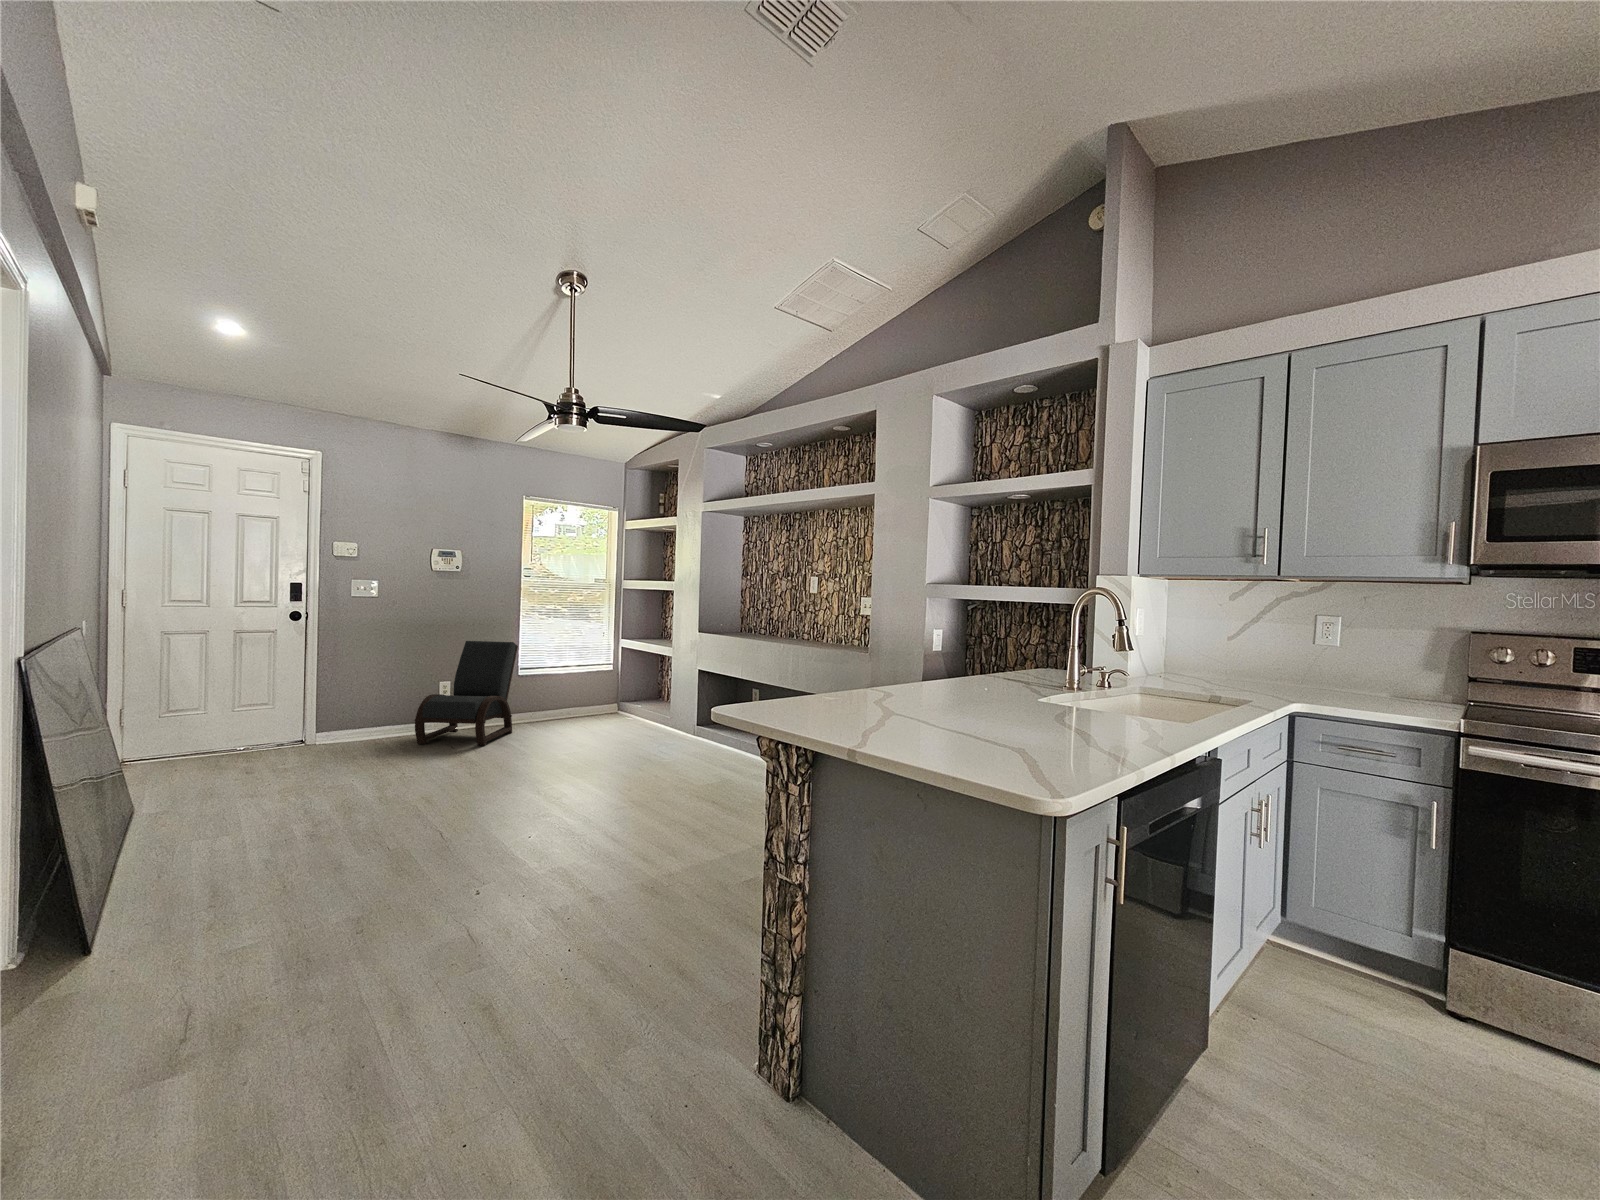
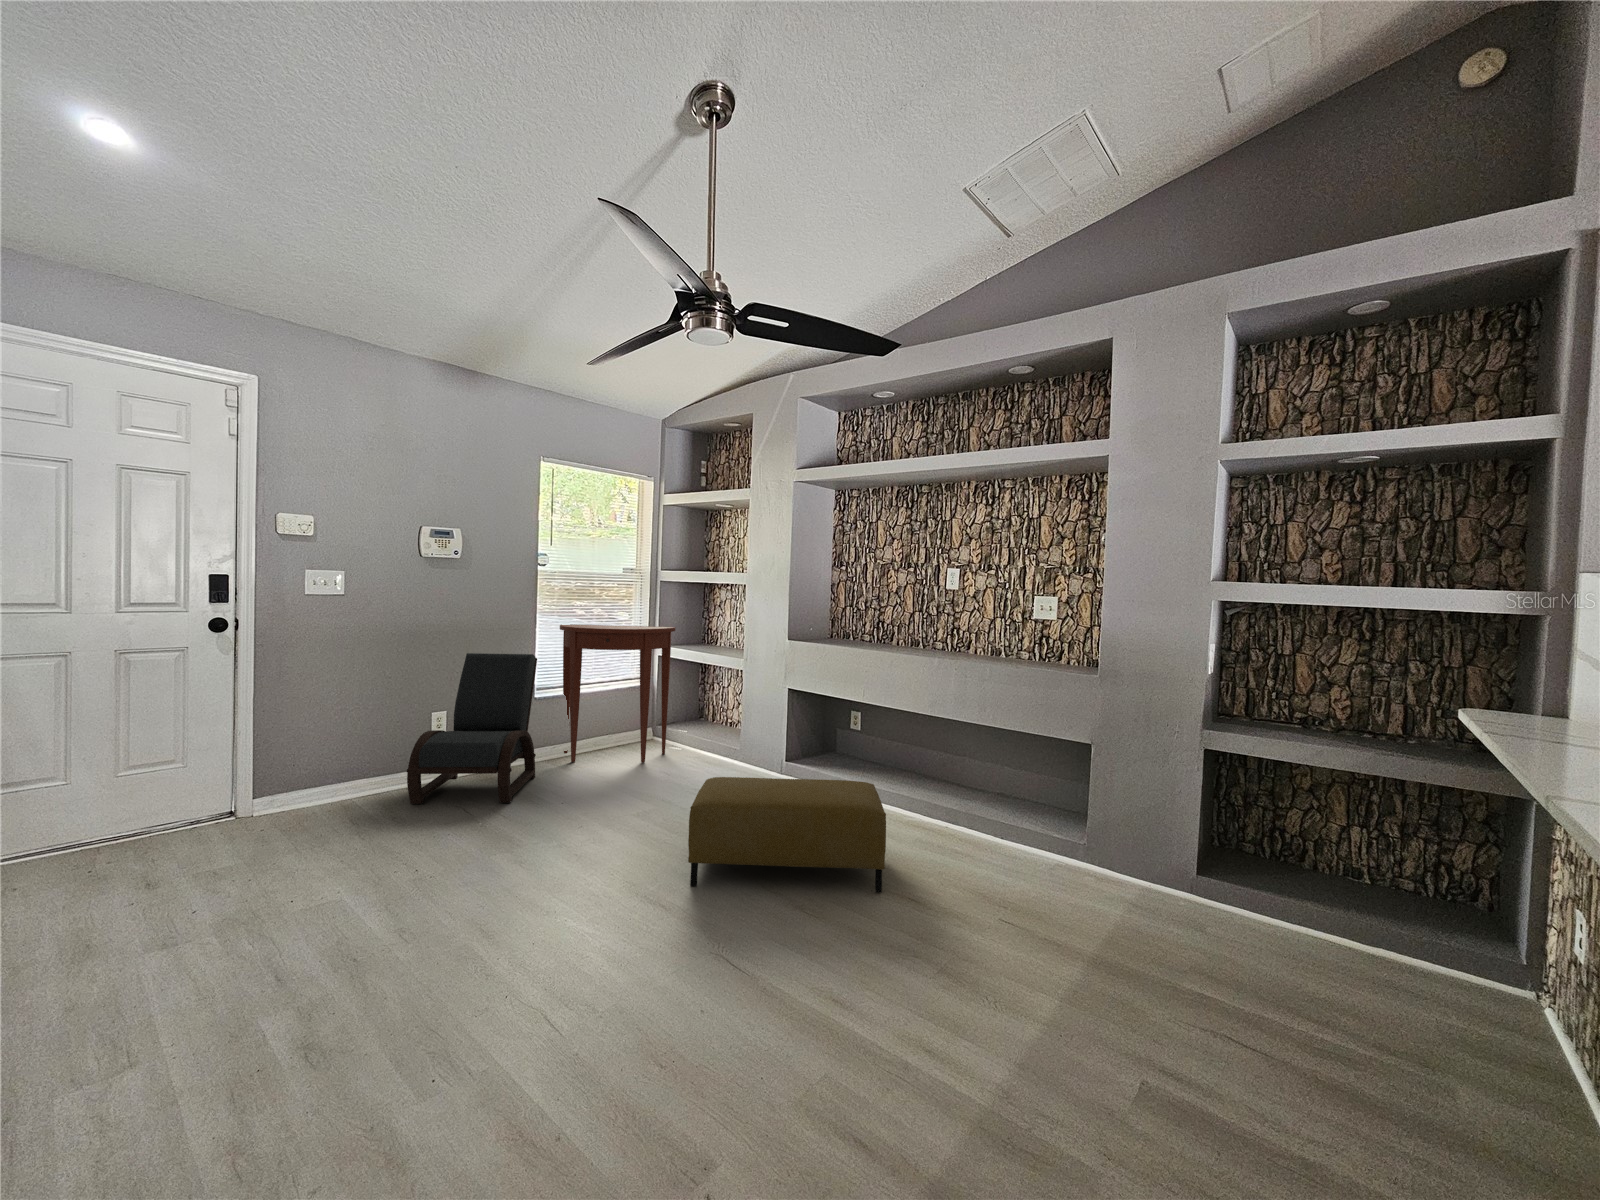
console table: none [539,621,629,727] -> present [560,624,675,762]
ottoman: none [571,723,717,799] -> present [688,777,886,892]

